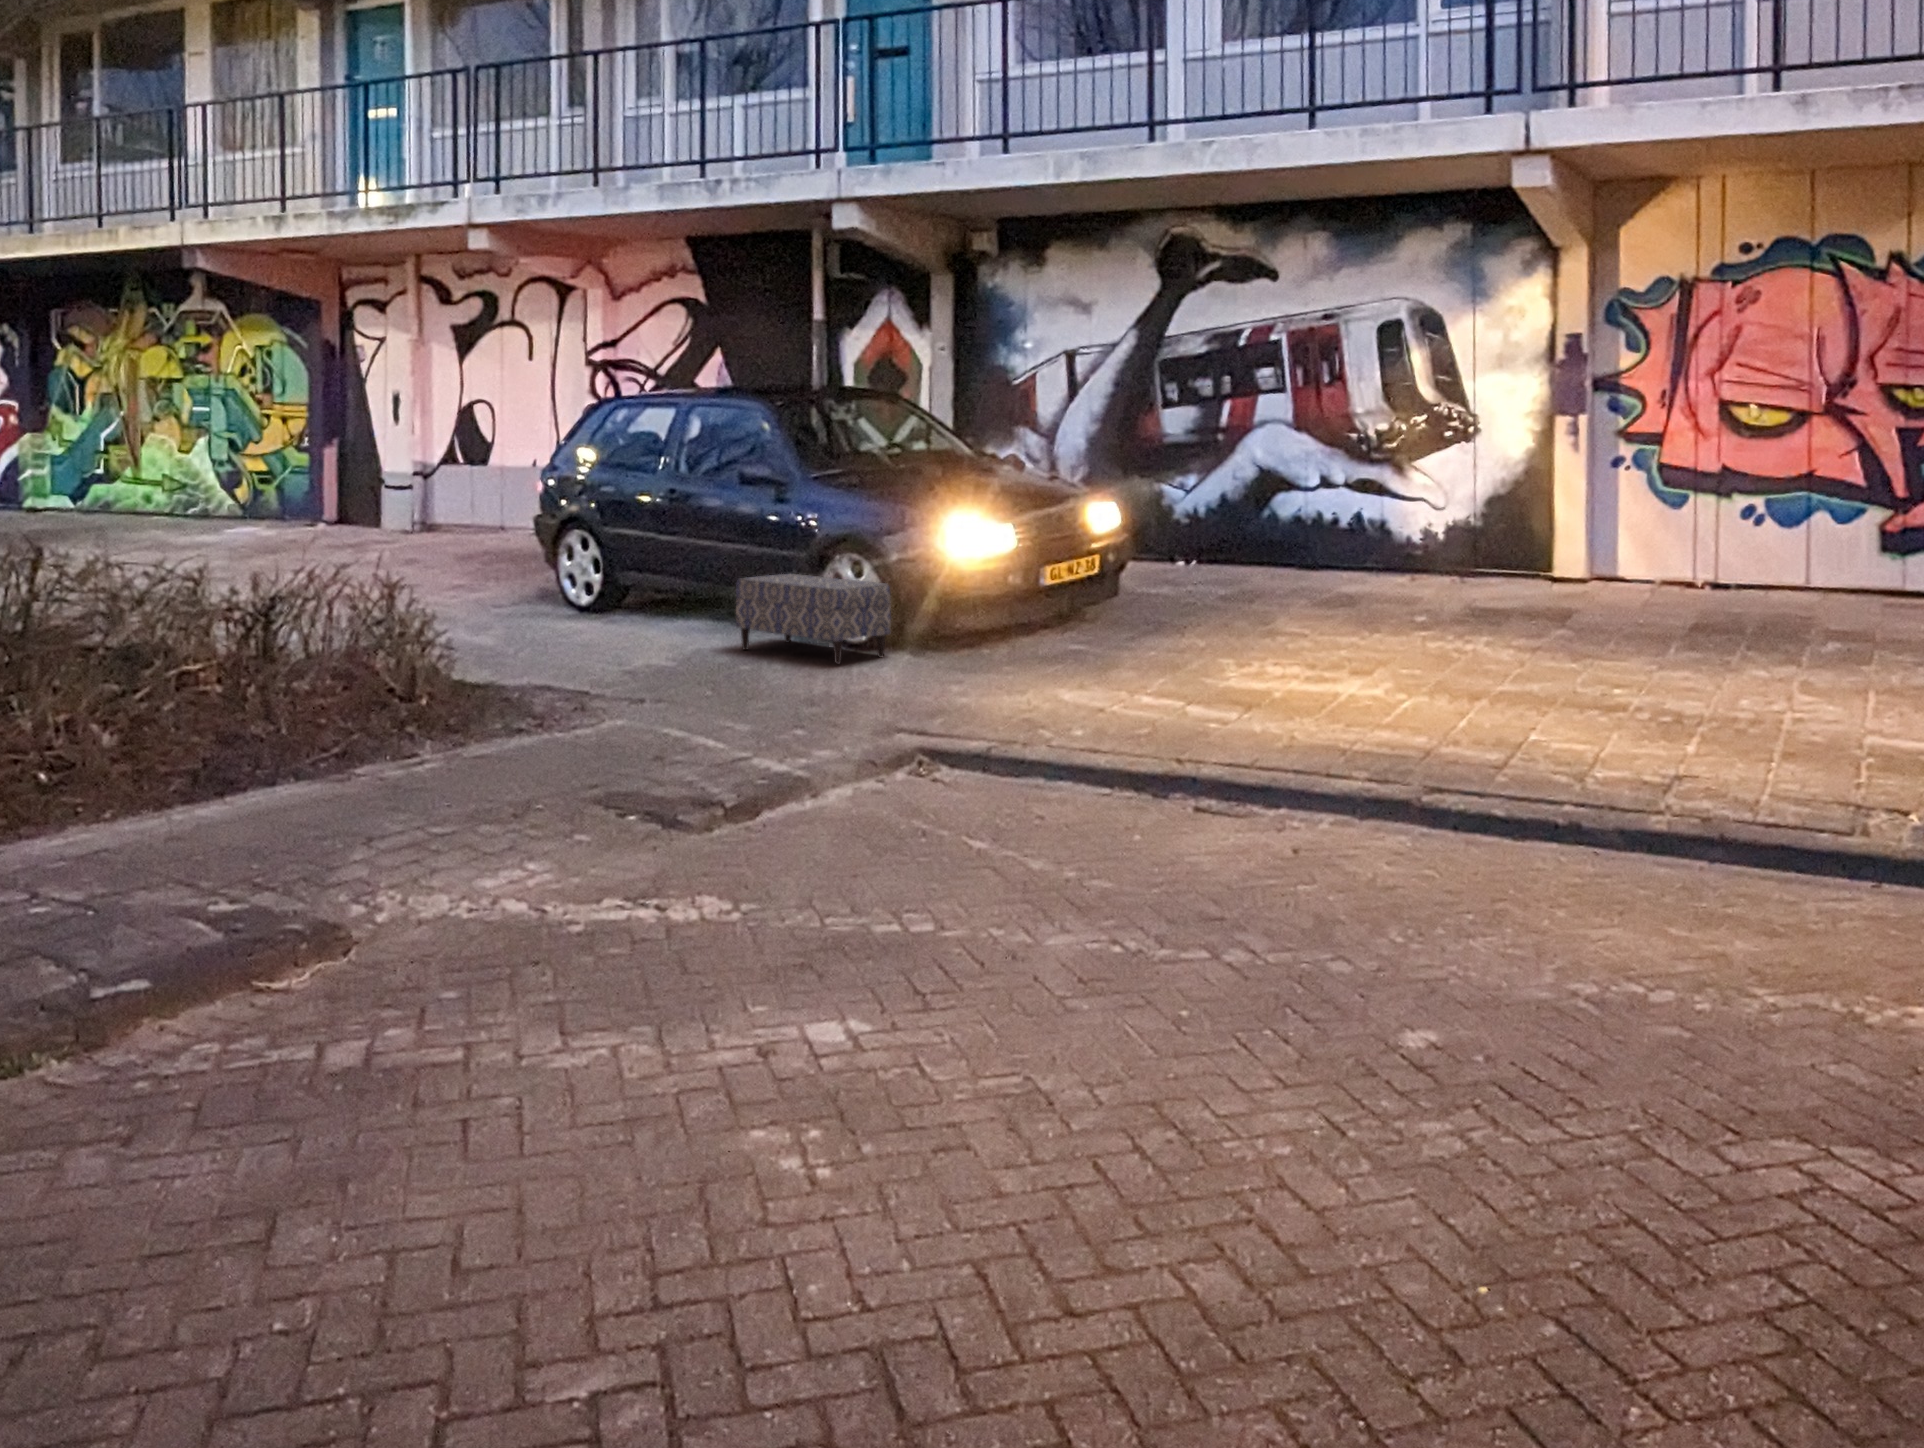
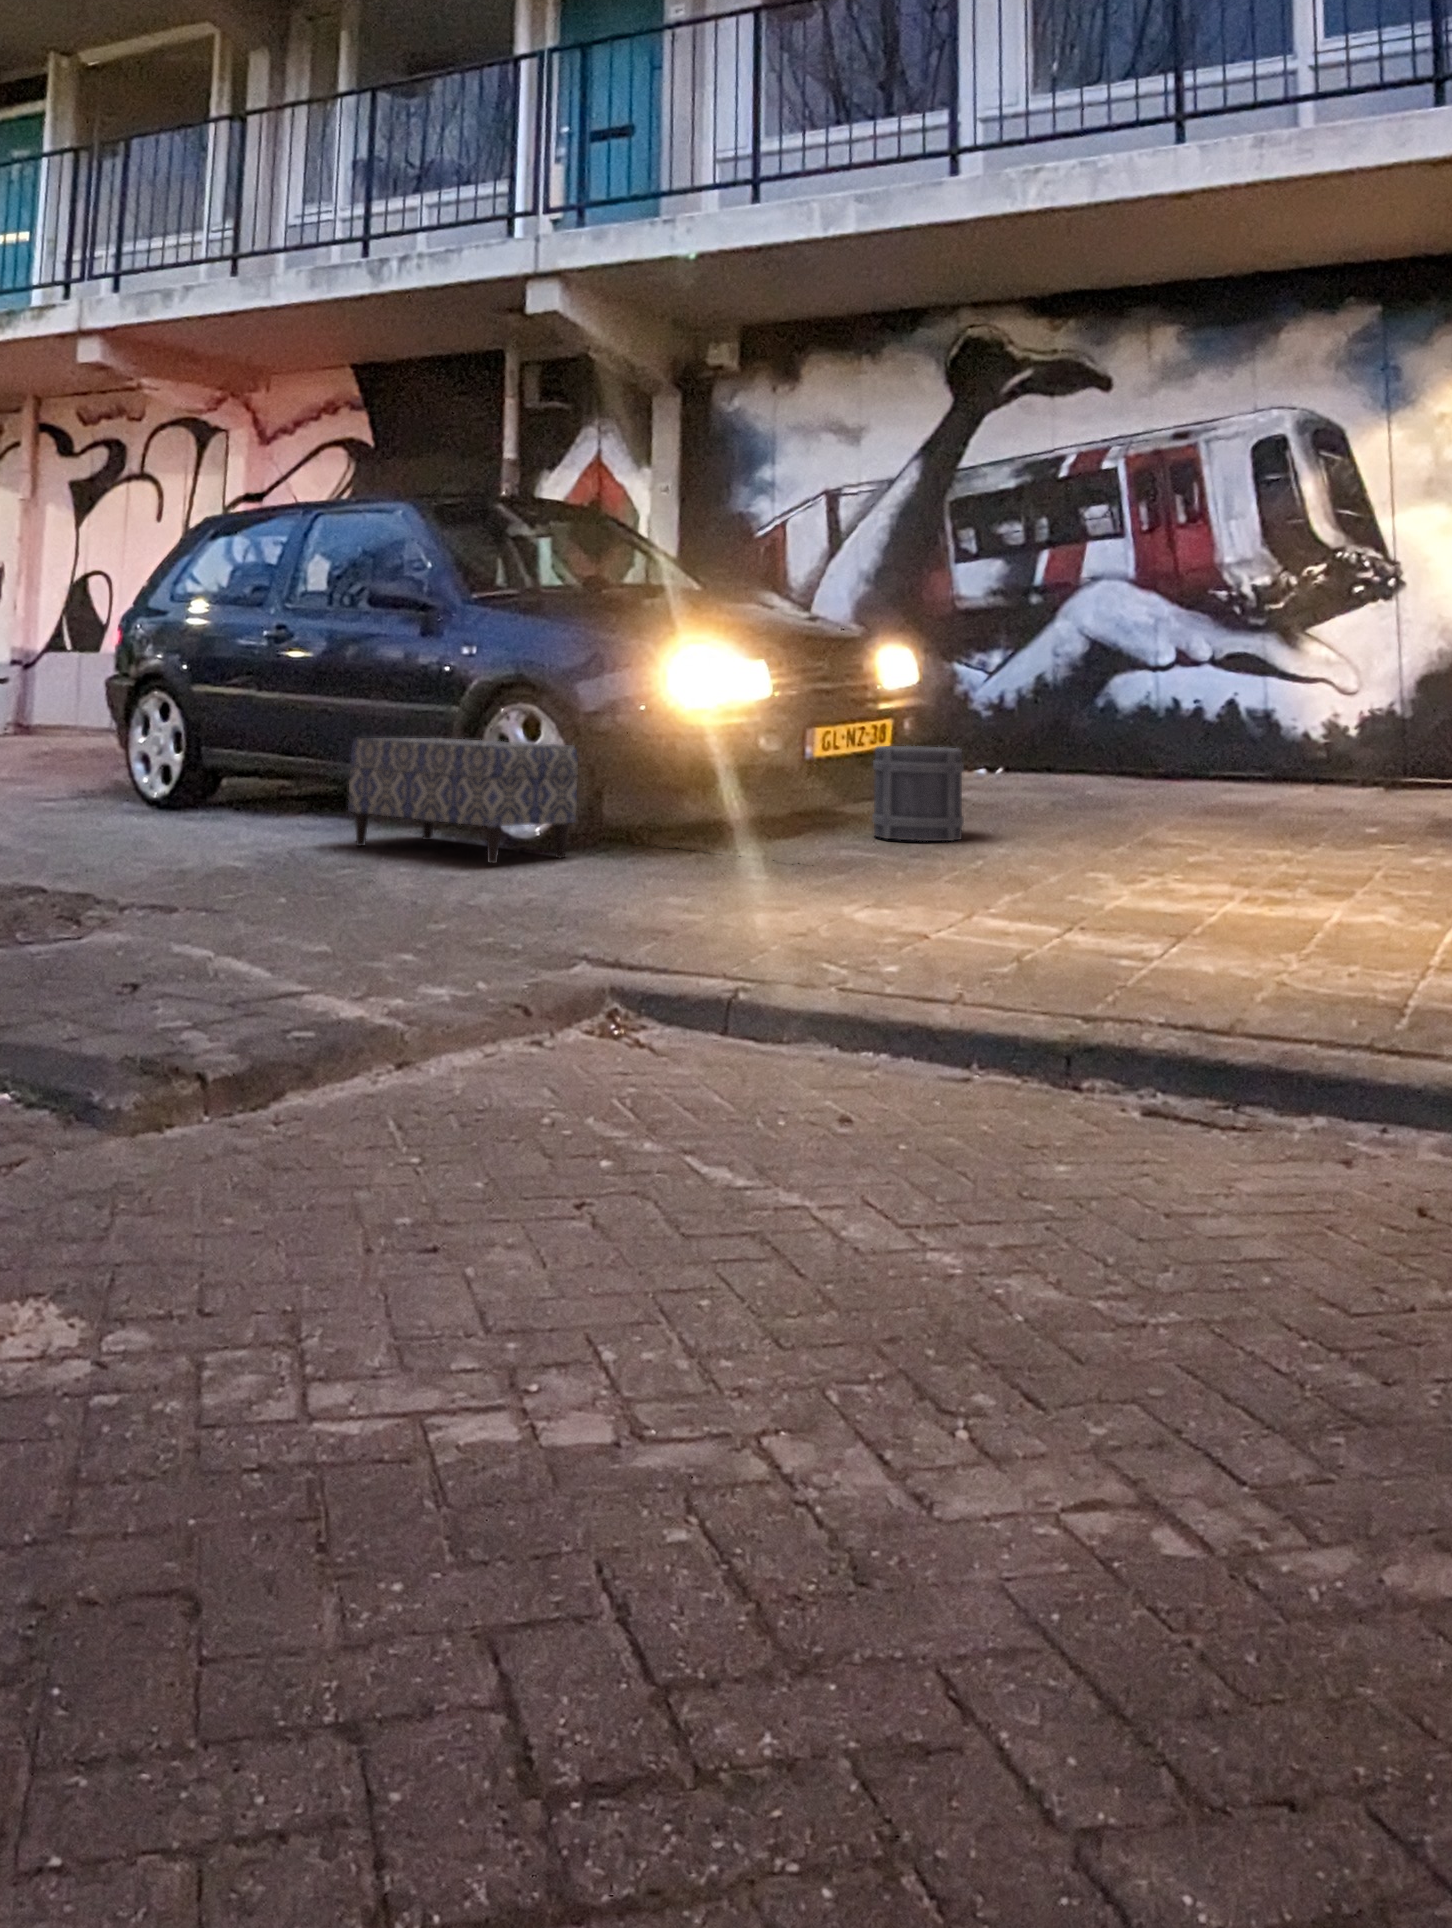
bucket: none [1088,572,1149,638] -> present [872,746,964,841]

